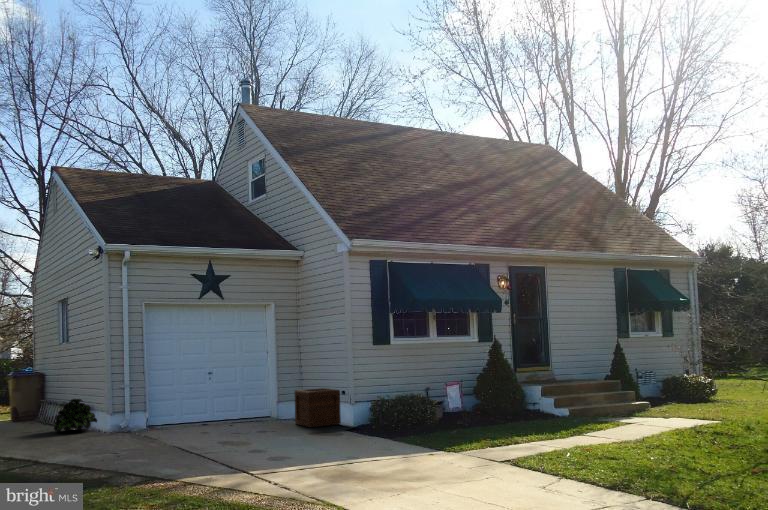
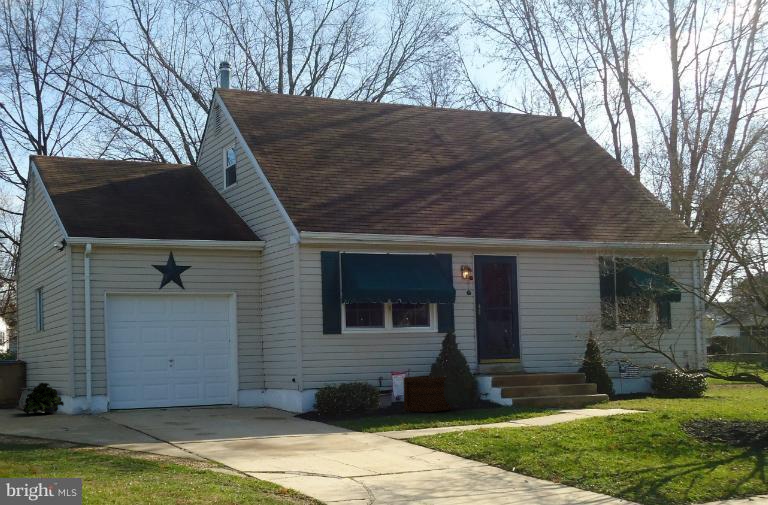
wooden crate: present [295,388,341,427] -> present [404,375,452,413]

